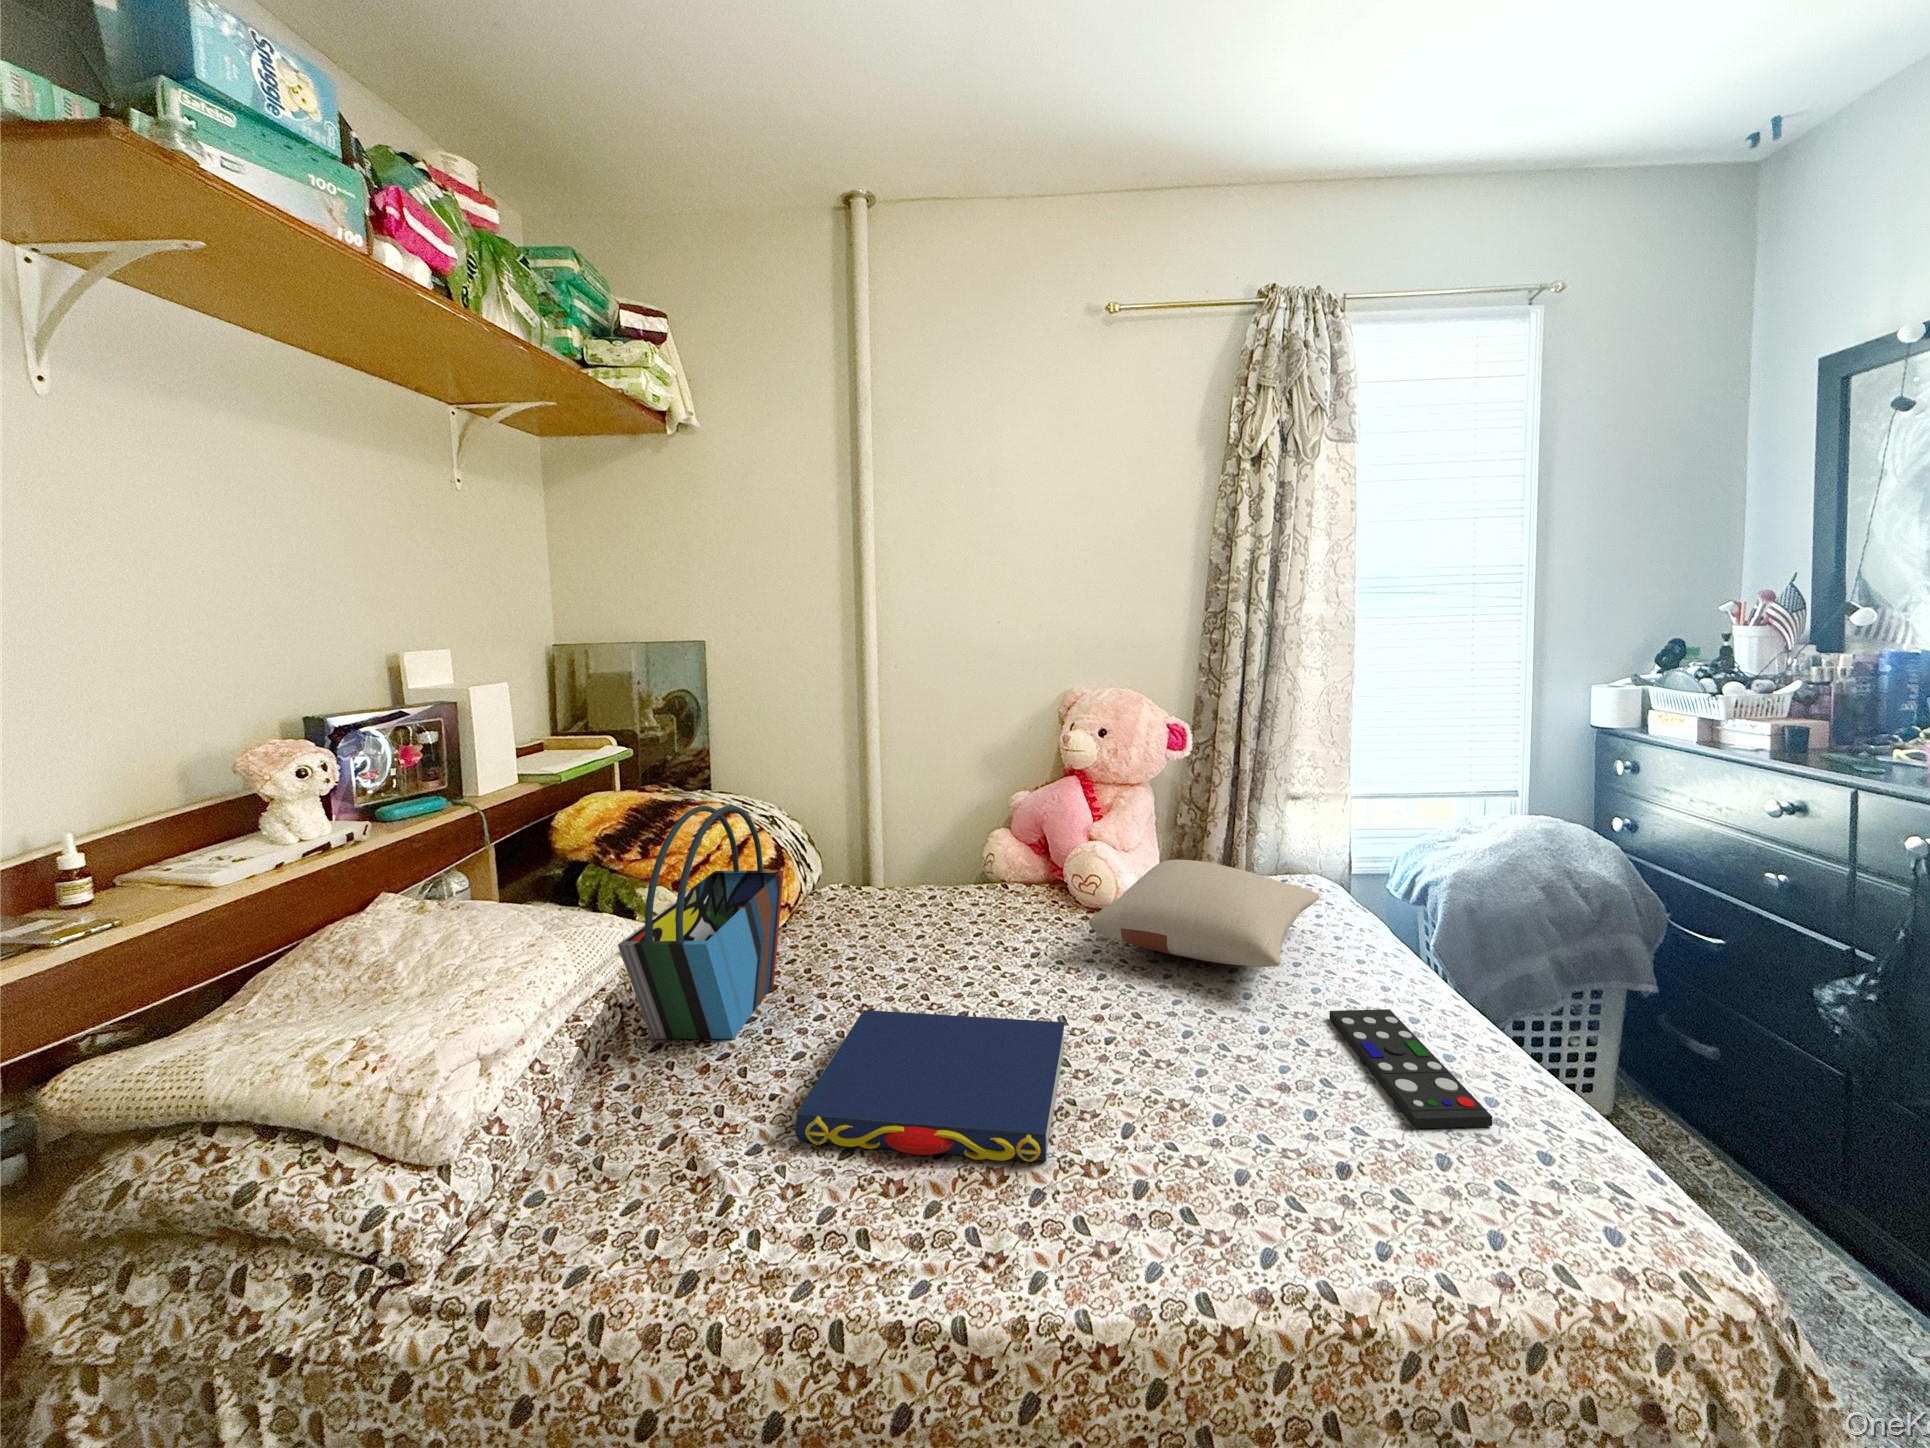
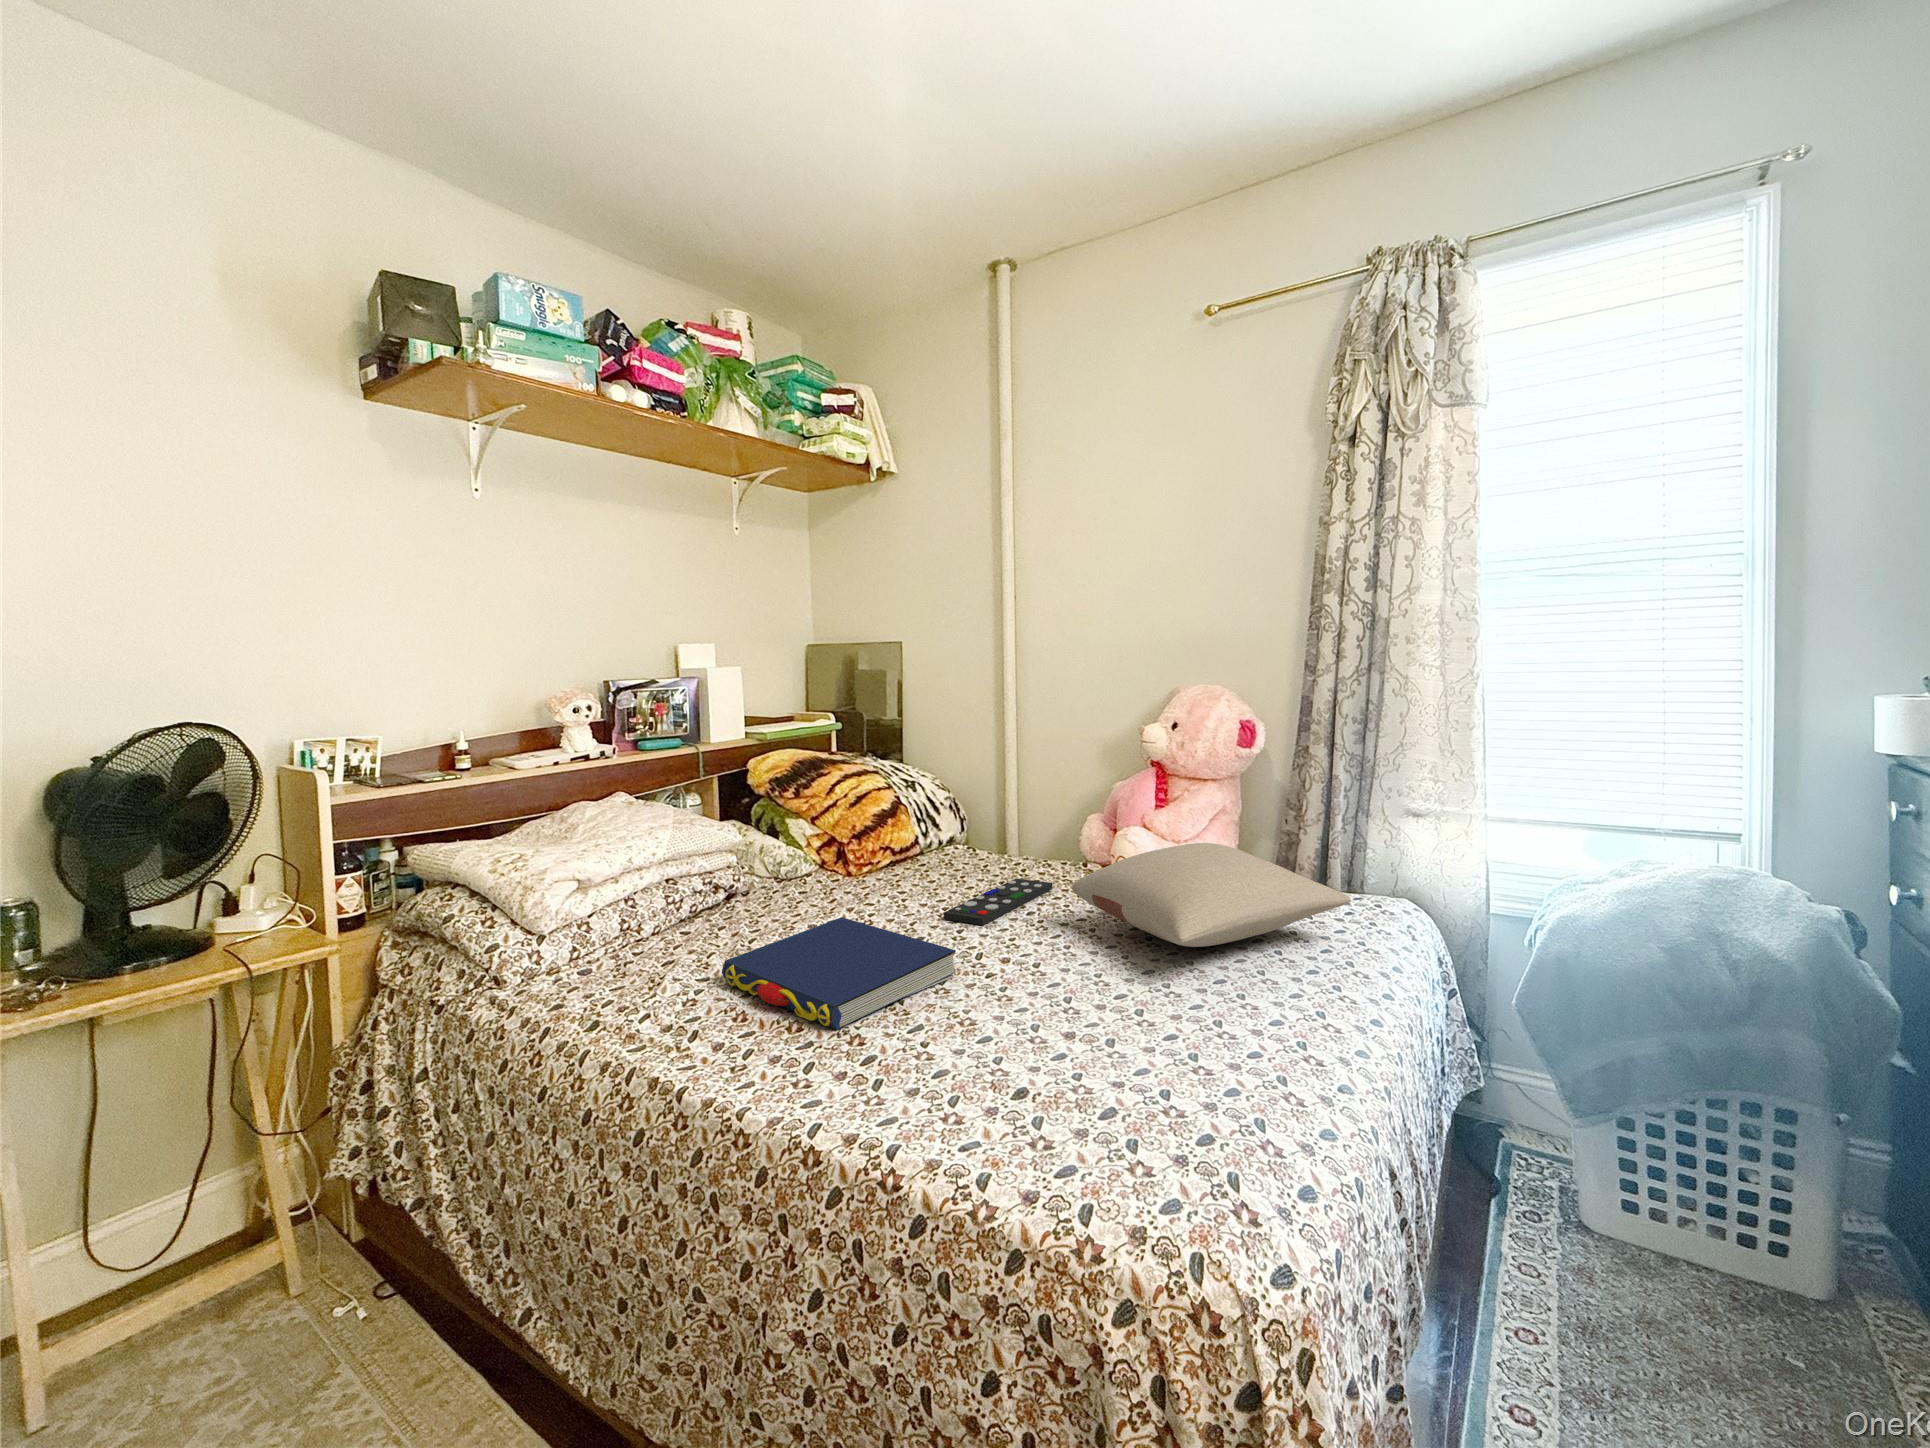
tote bag: present [618,805,784,1039] -> none [695,749,857,925]
remote control: present [1329,1009,1492,1128] -> present [944,879,1053,925]

